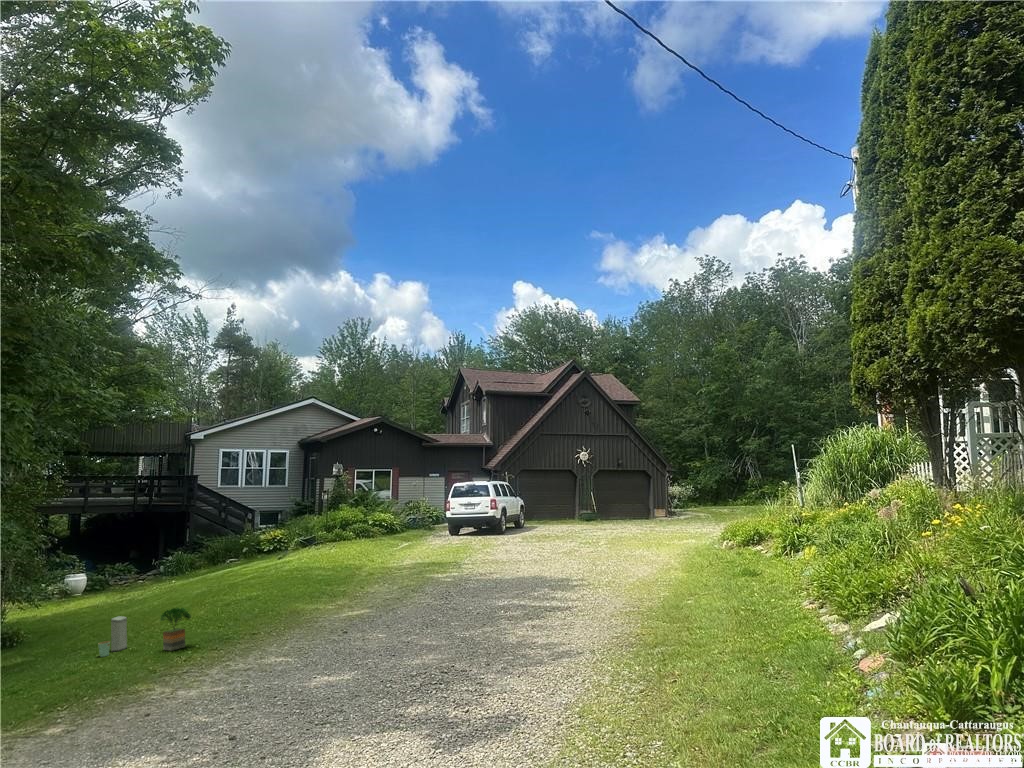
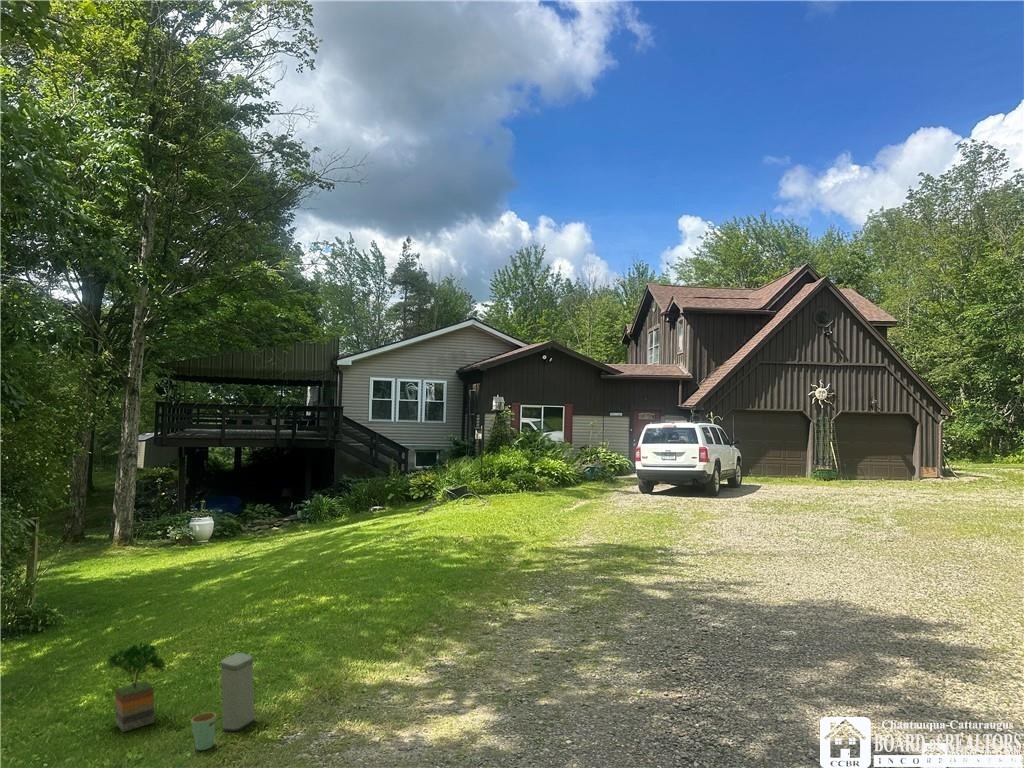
trash can: present [98,616,127,657] -> present [191,653,255,750]

